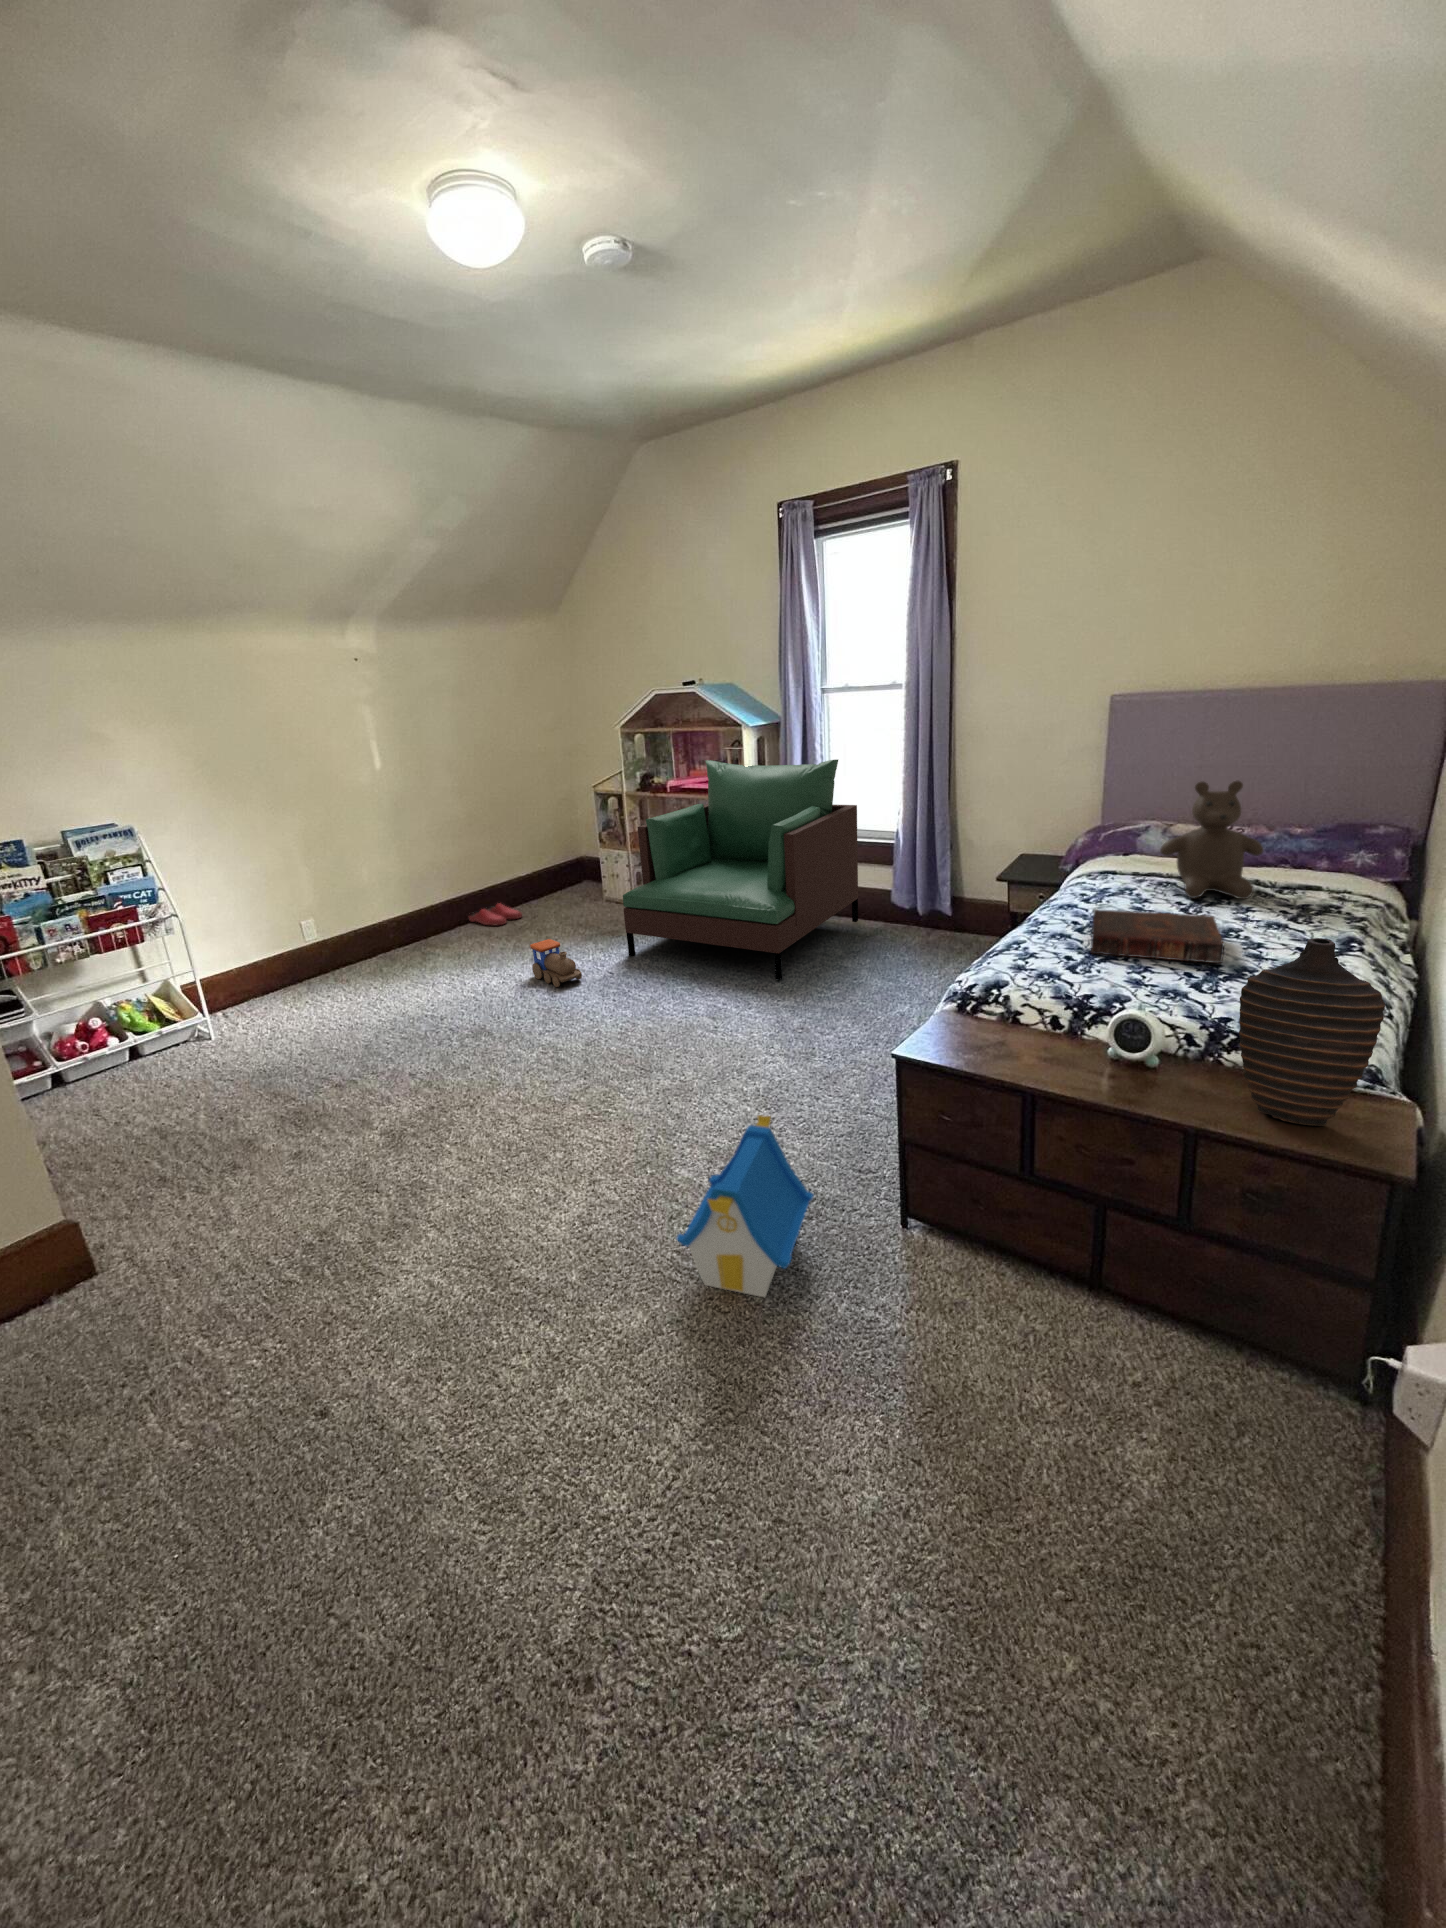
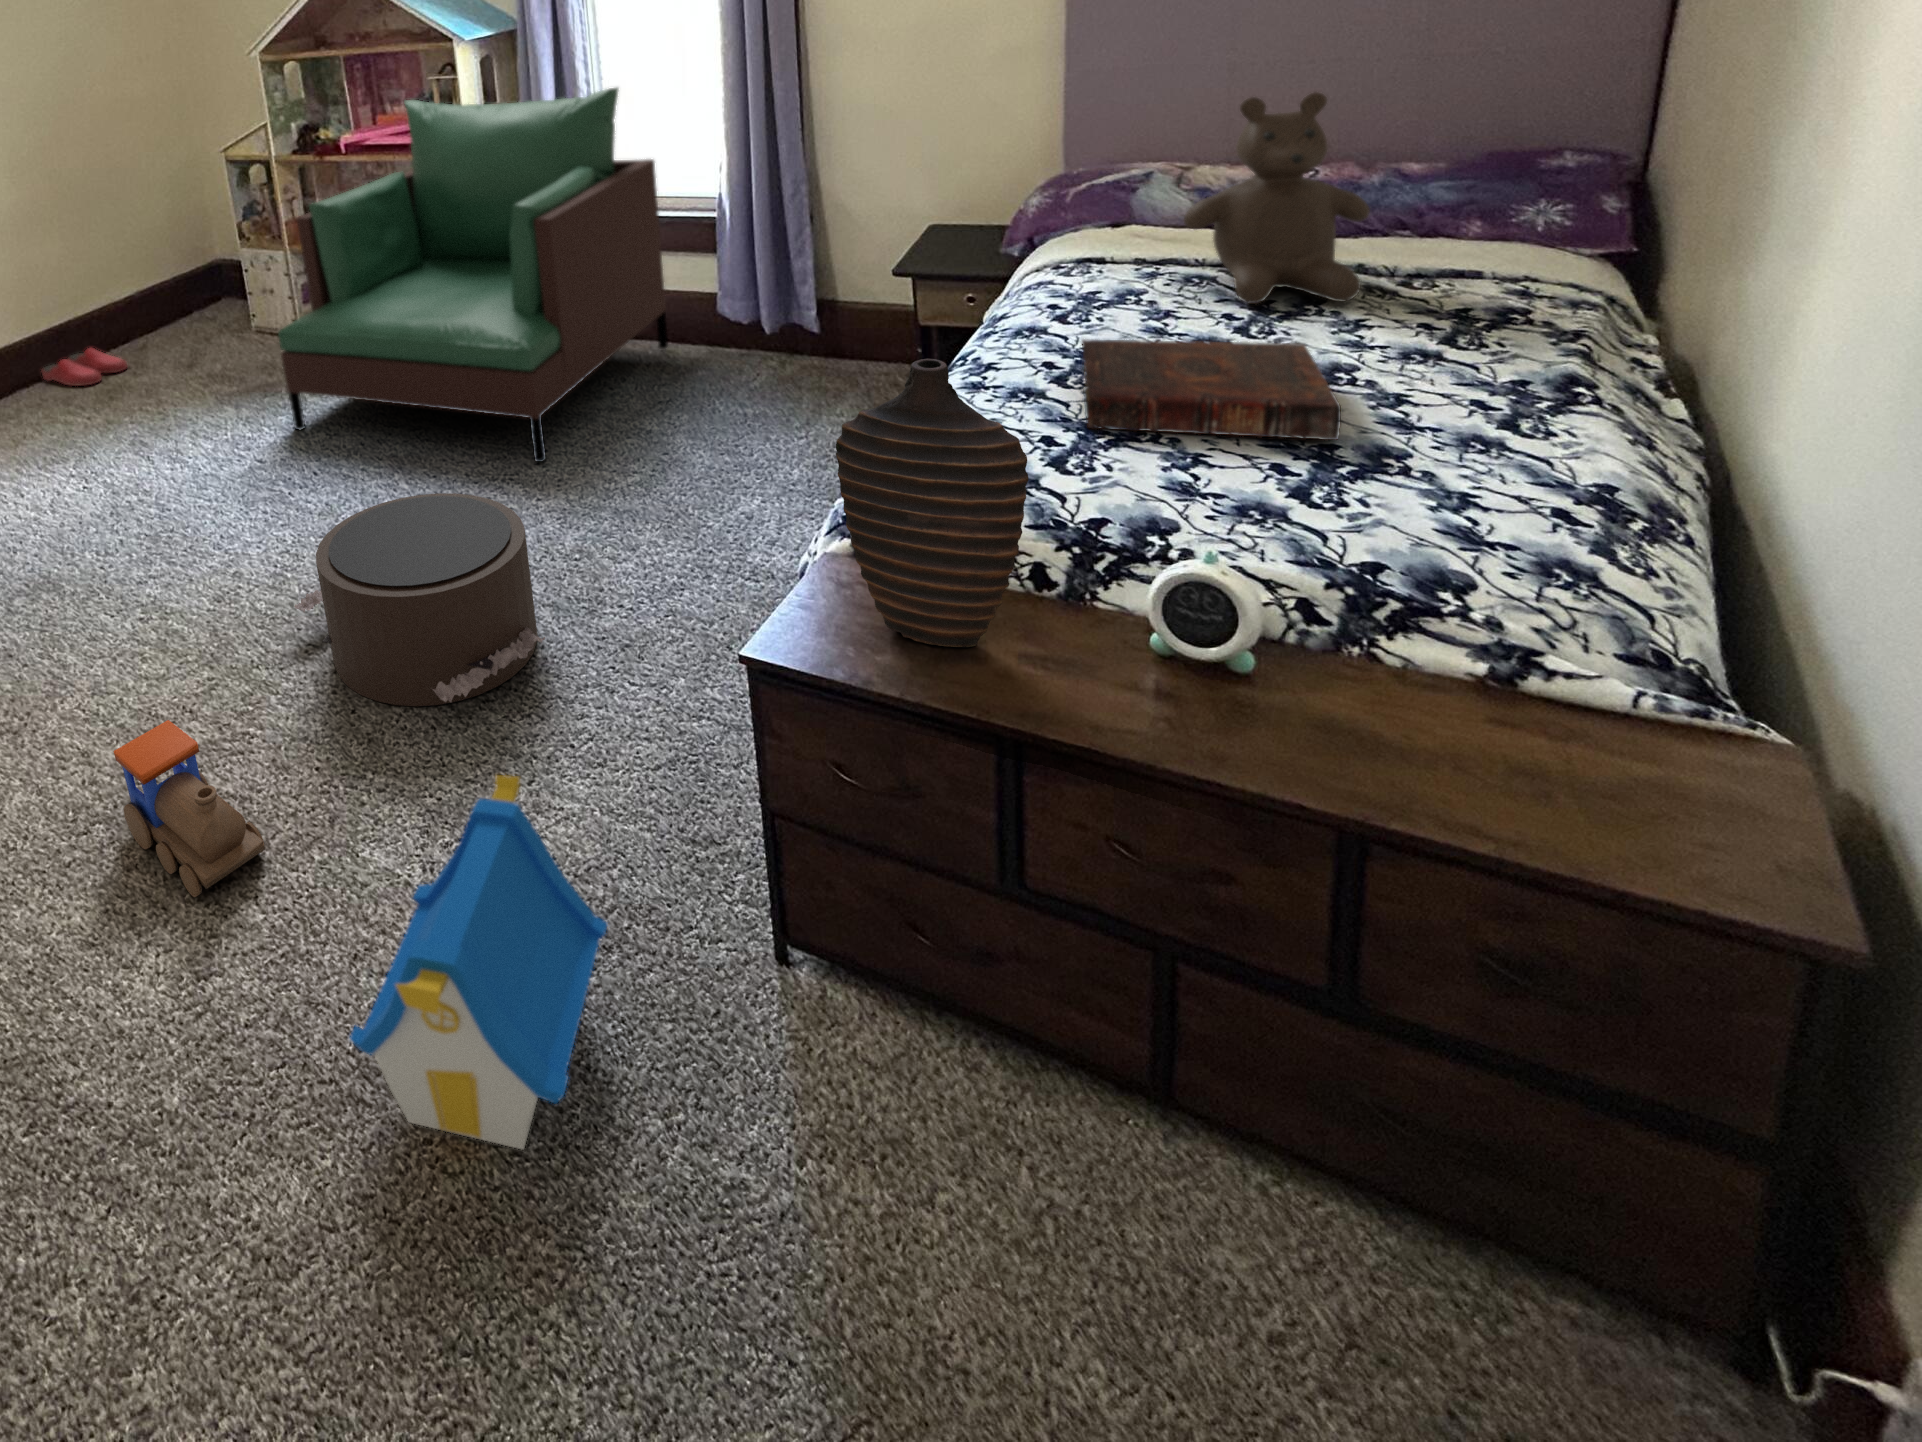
decorative vase: present [1239,938,1385,1126] -> present [836,359,1028,647]
toy train: present [530,939,582,987] -> present [114,720,265,897]
pouf: none [634,986,781,1100] -> present [294,493,545,706]

